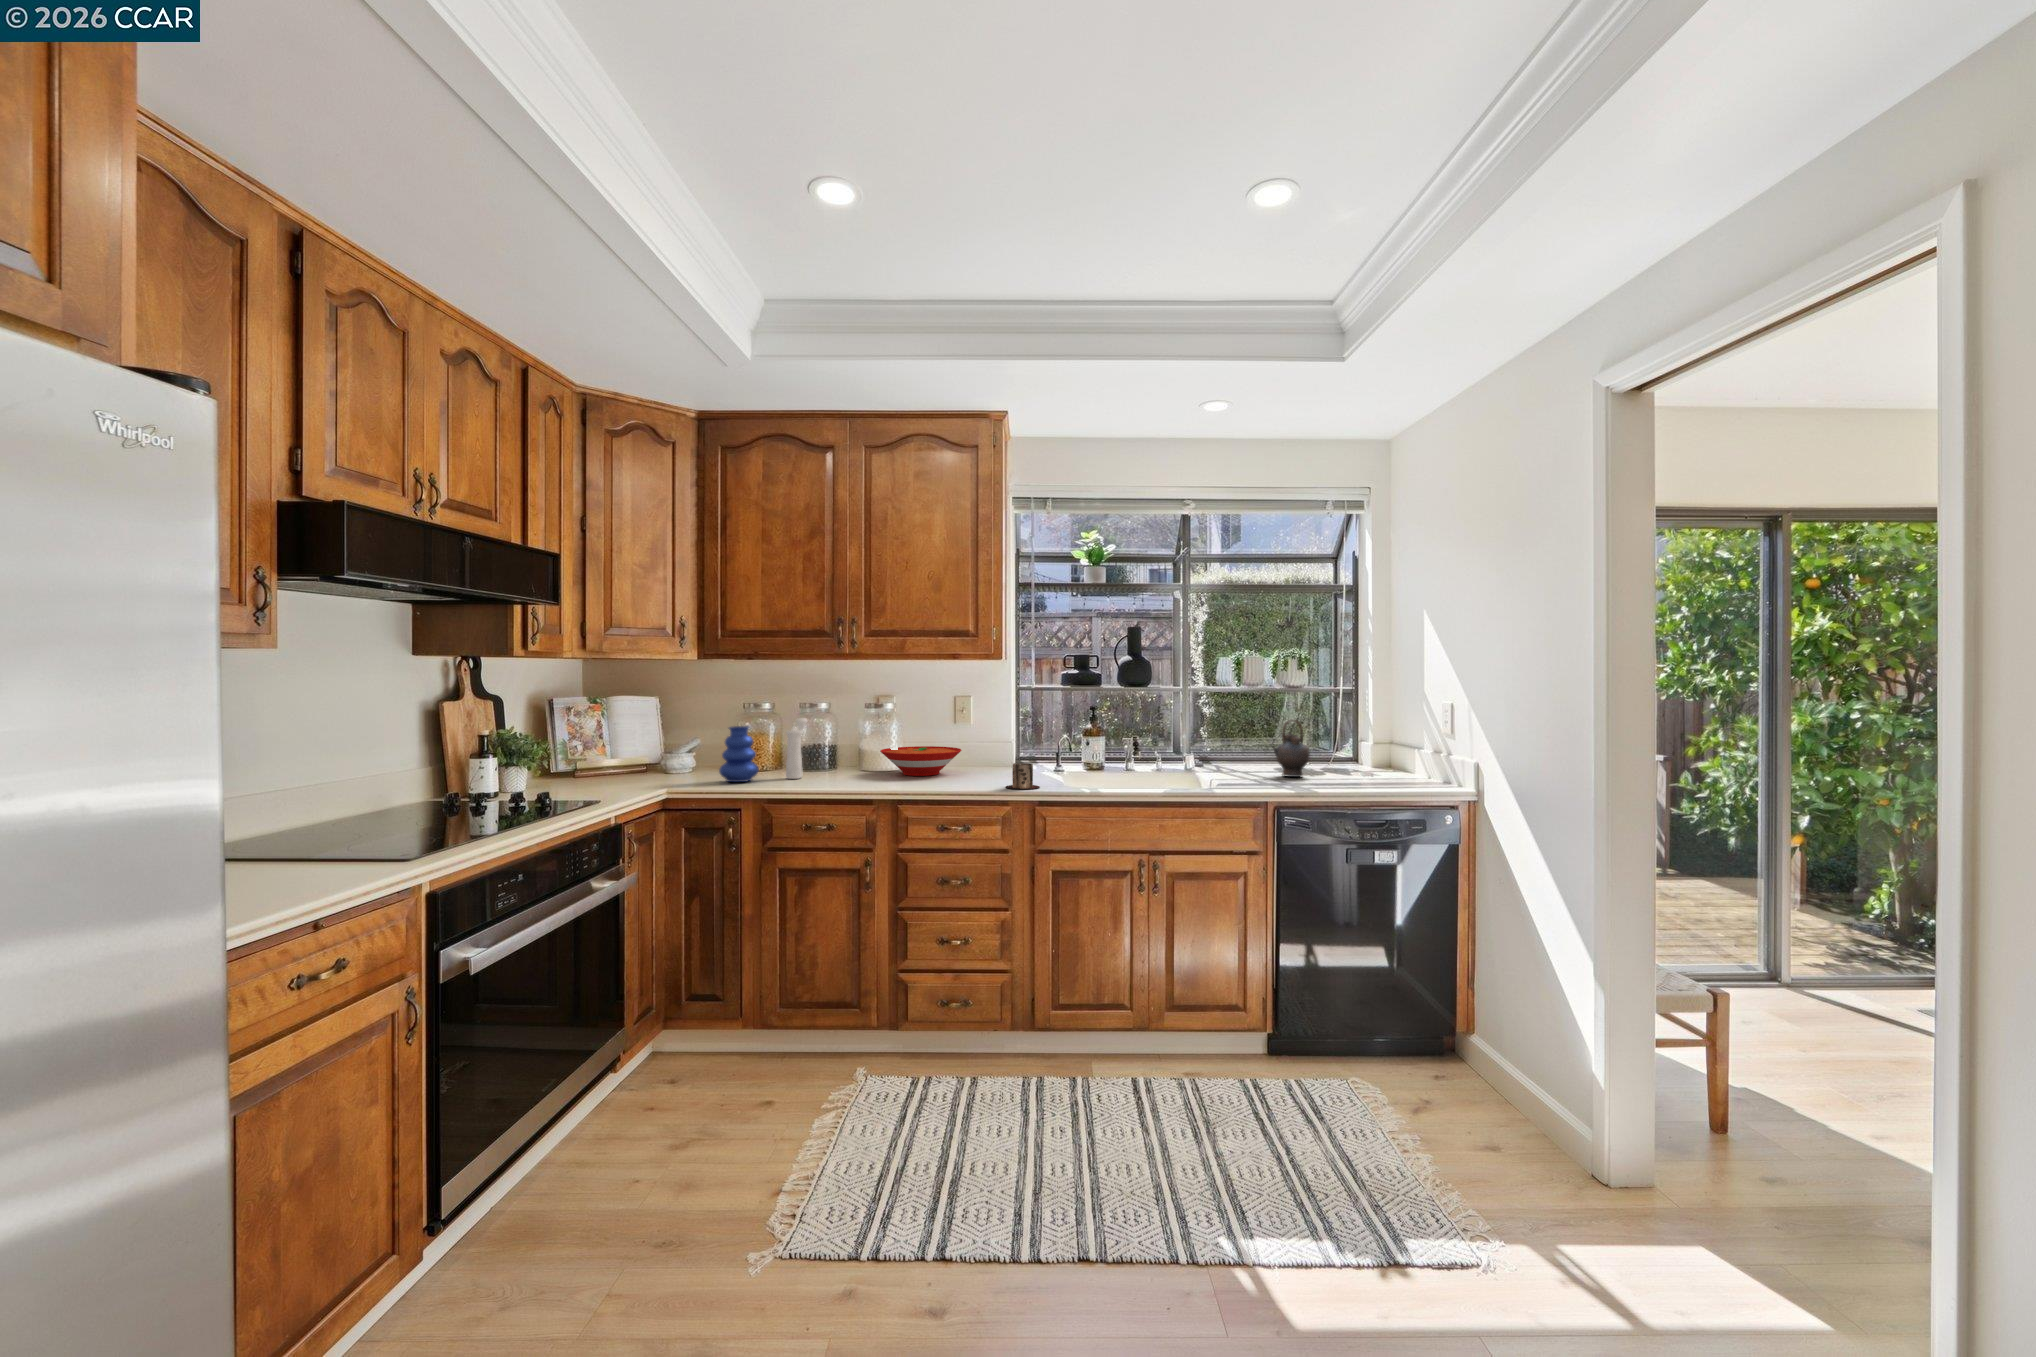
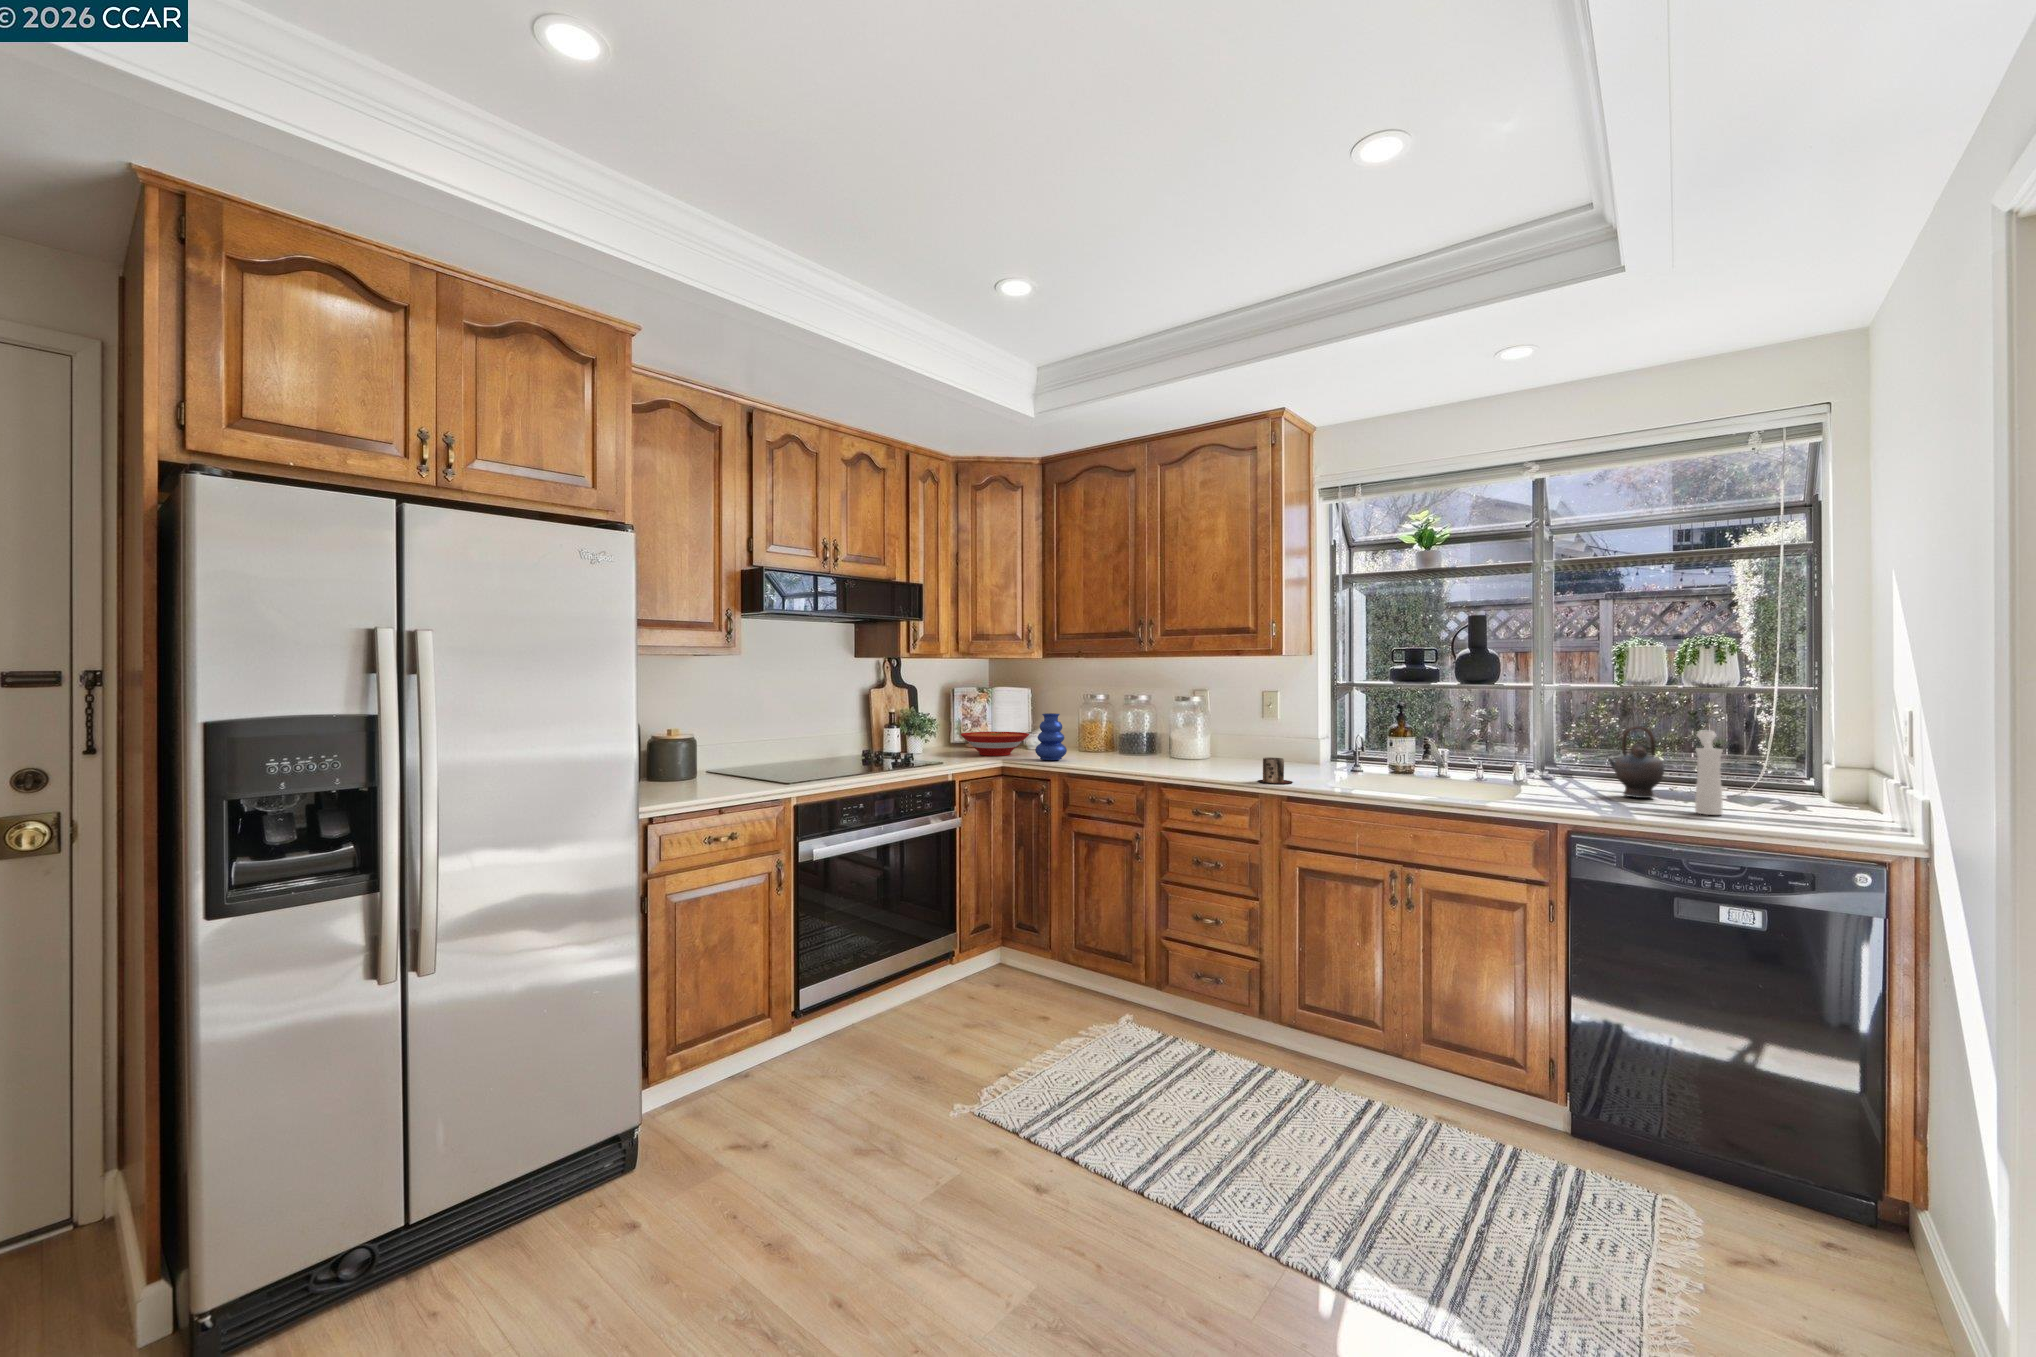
pepper mill: present [786,718,807,779] -> present [1695,731,1723,815]
bowl: present [880,746,962,776] -> present [961,732,1029,756]

